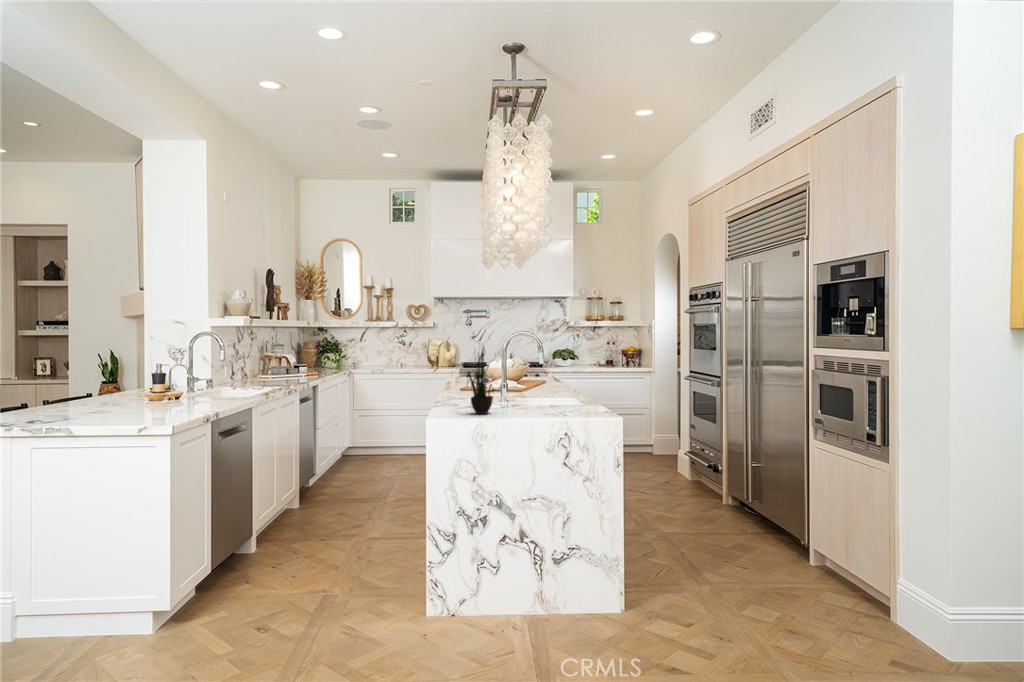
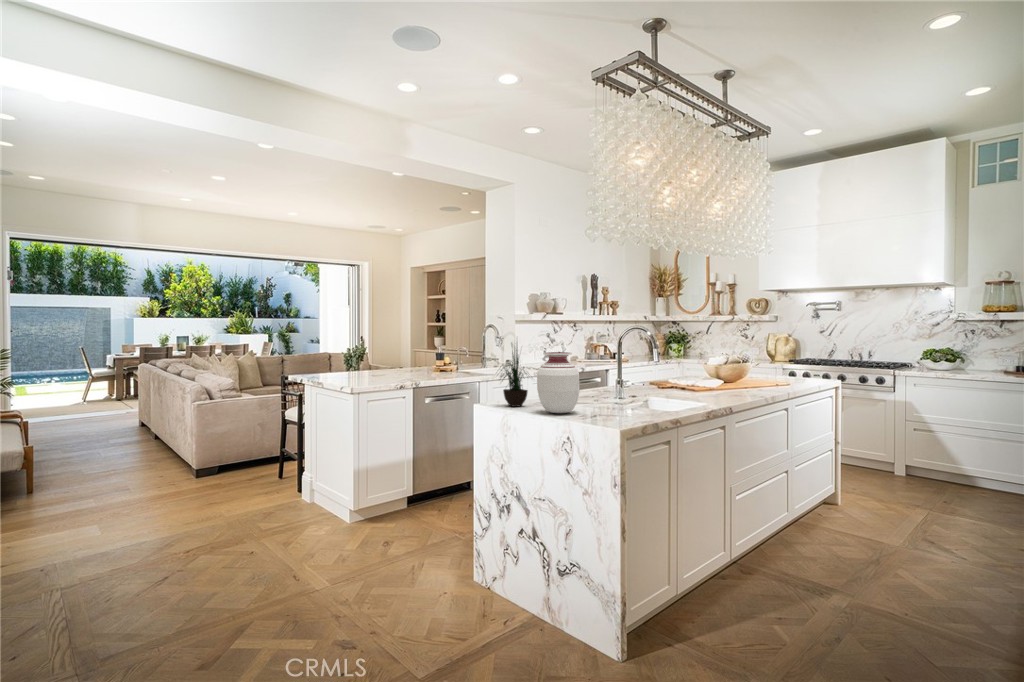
vase: none [524,356,564,413] -> present [537,352,580,413]

